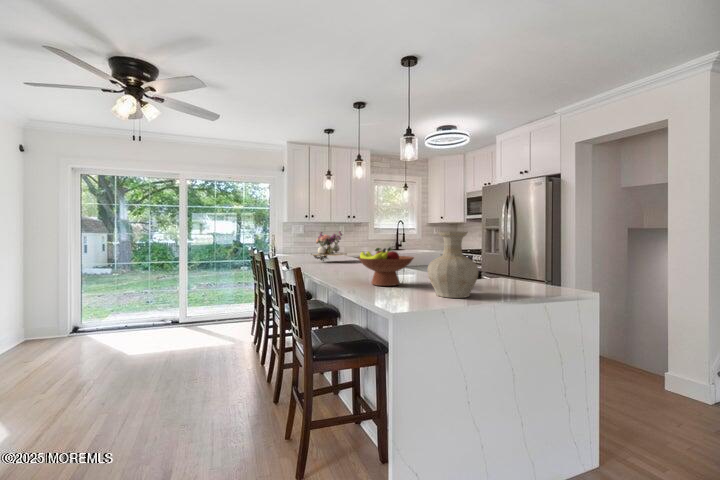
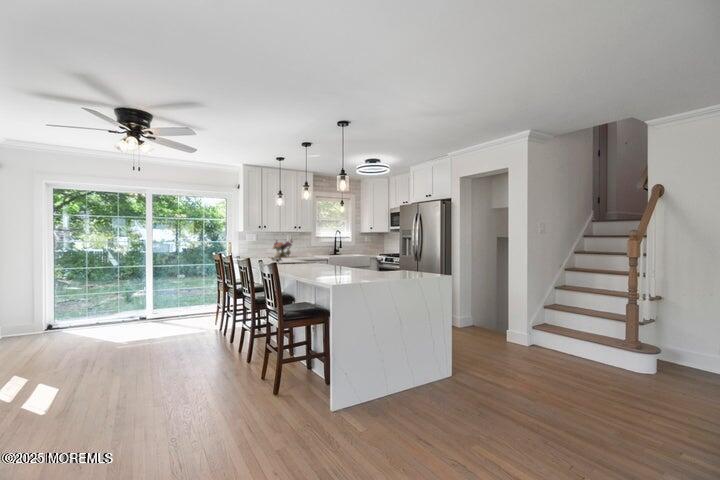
vase: present [428,231,479,298] -> none [354,239,384,278]
fruit bowl: present [358,248,414,286] -> none [310,249,347,274]

